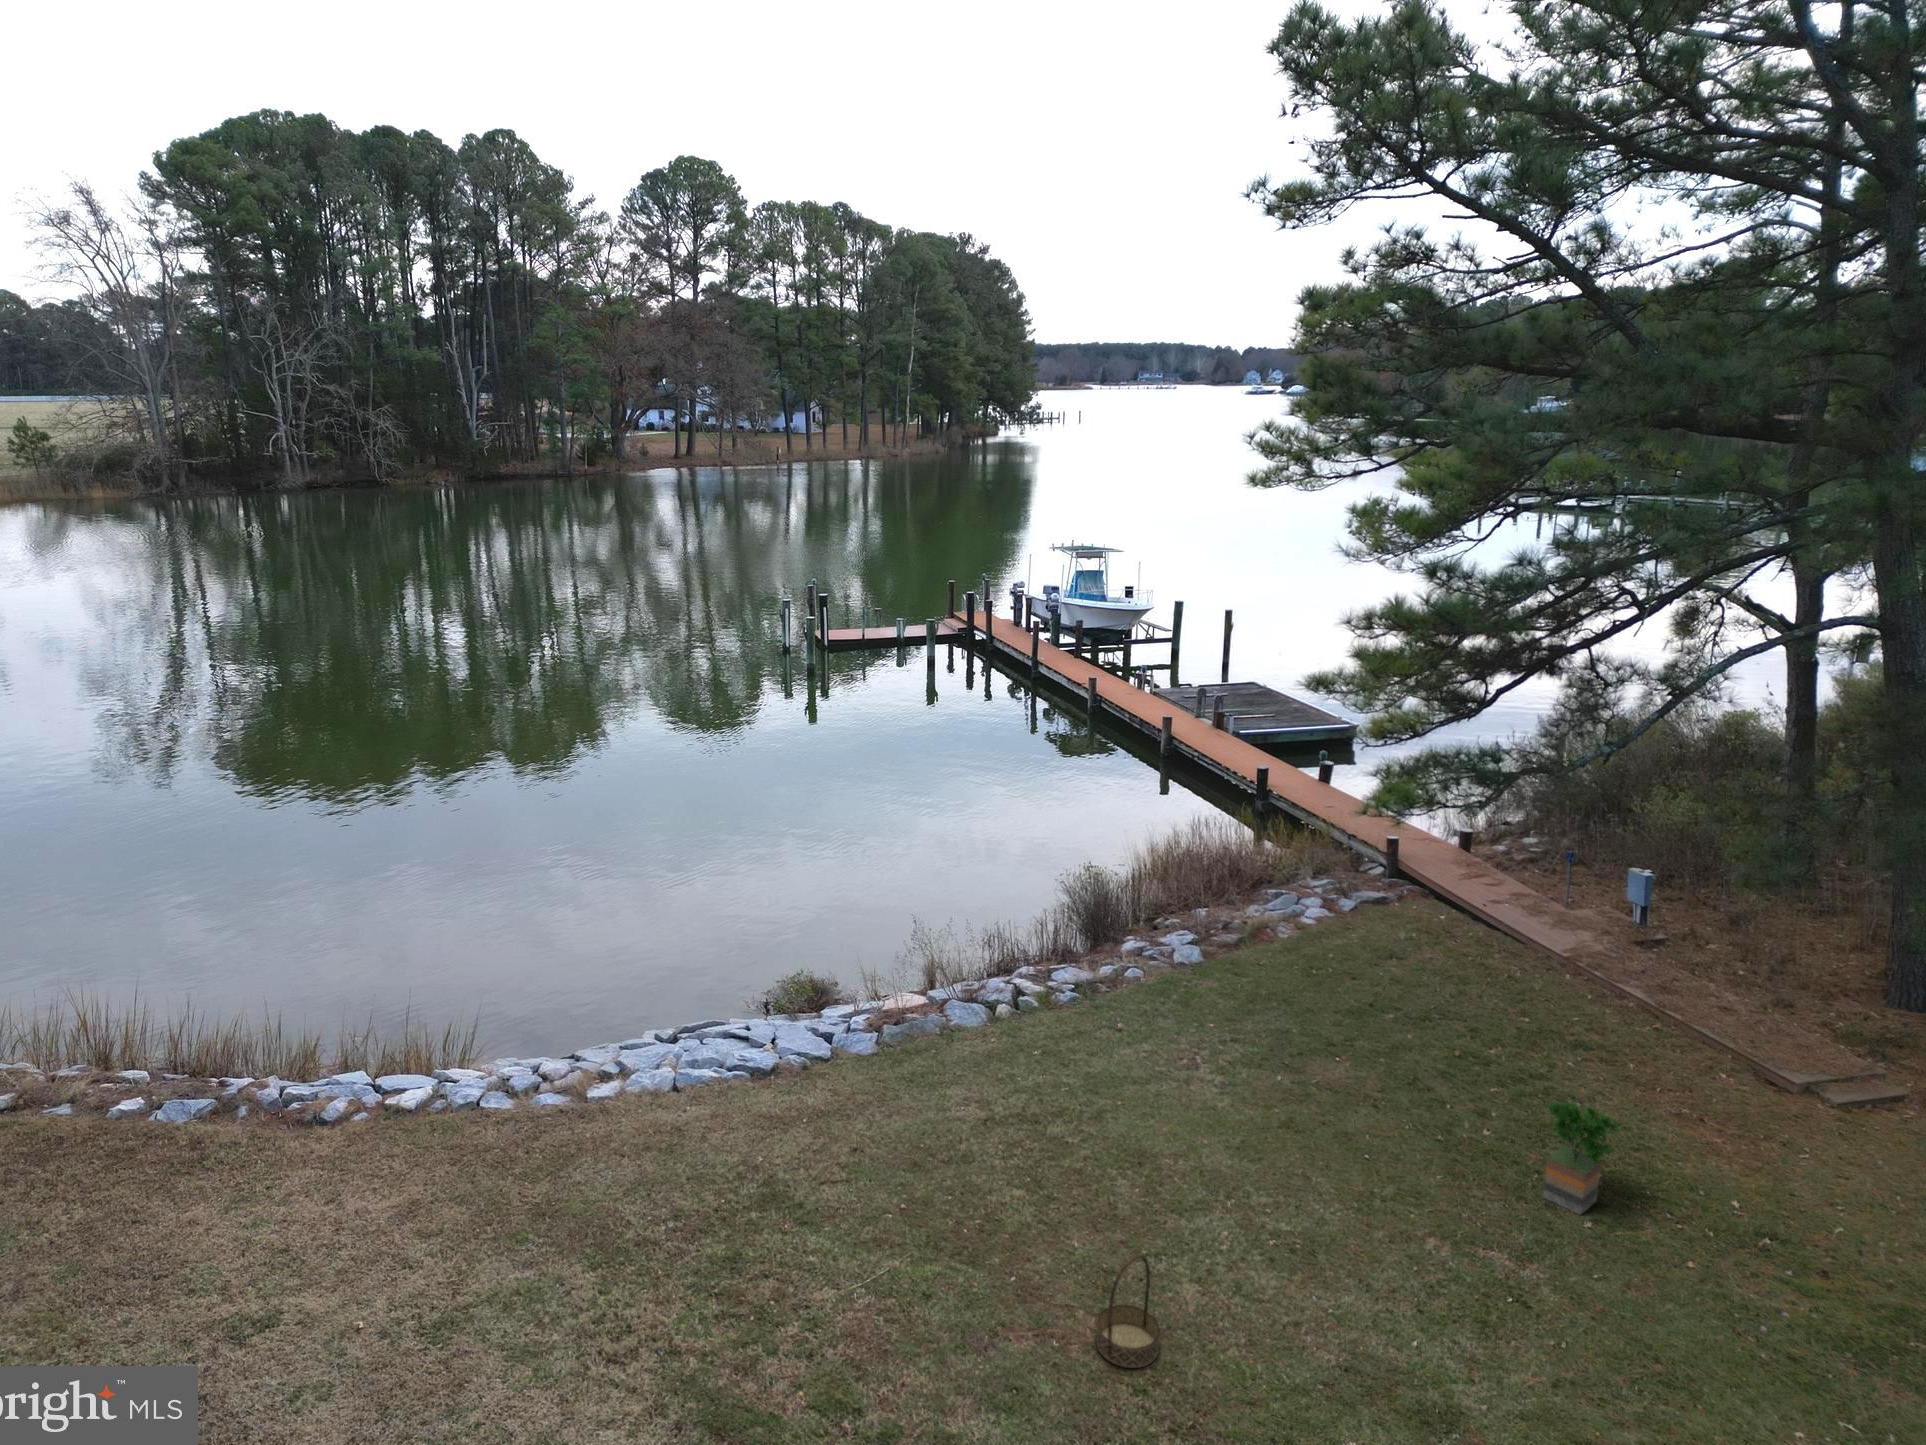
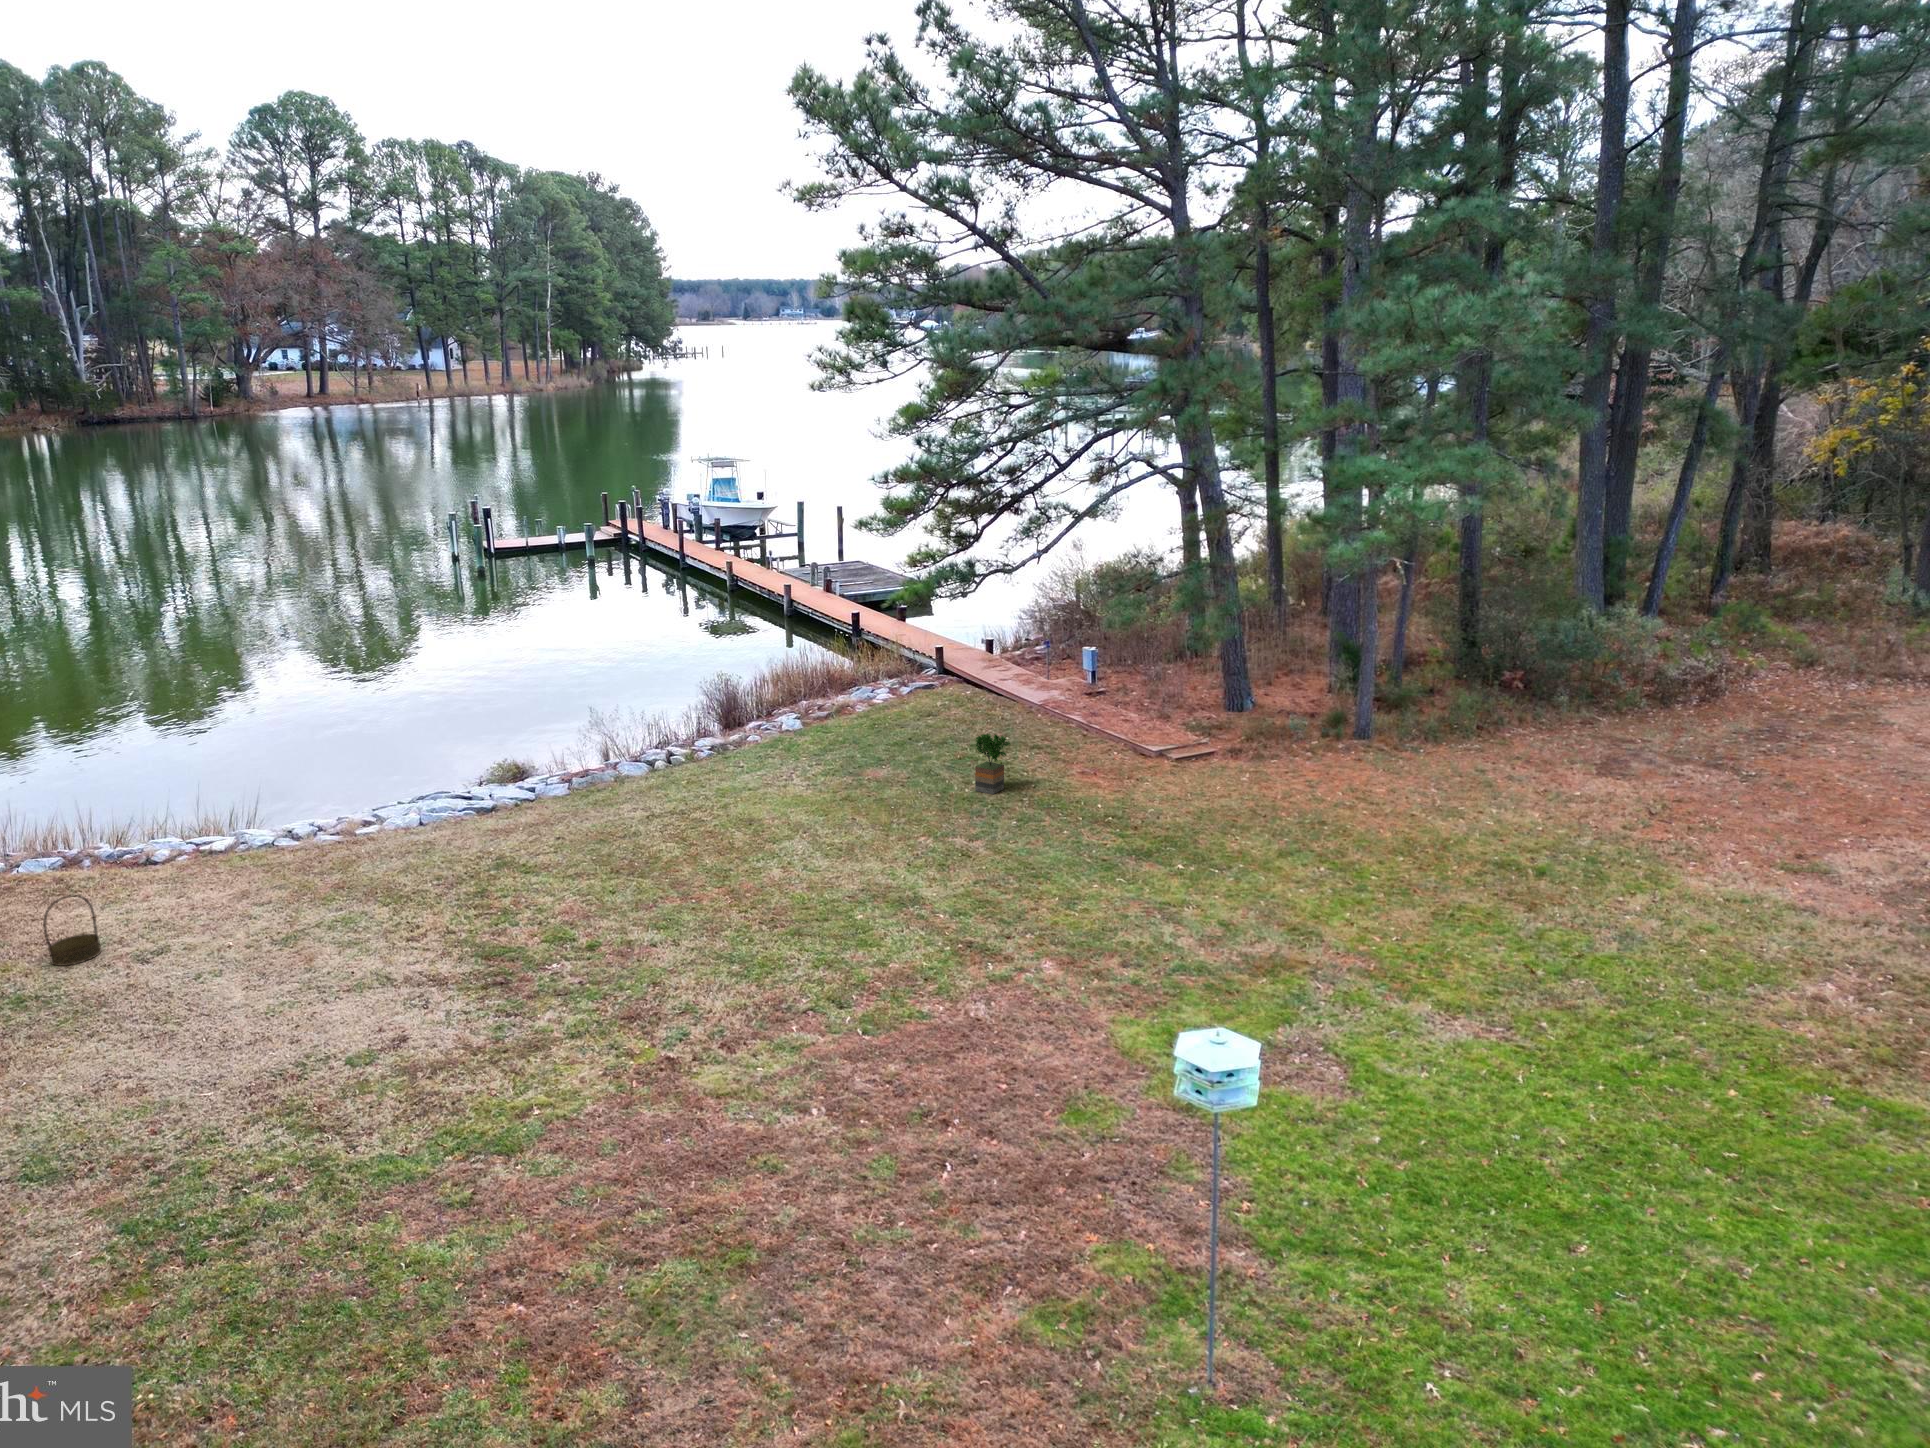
basket: present [1096,1254,1160,1368] -> present [43,895,101,966]

